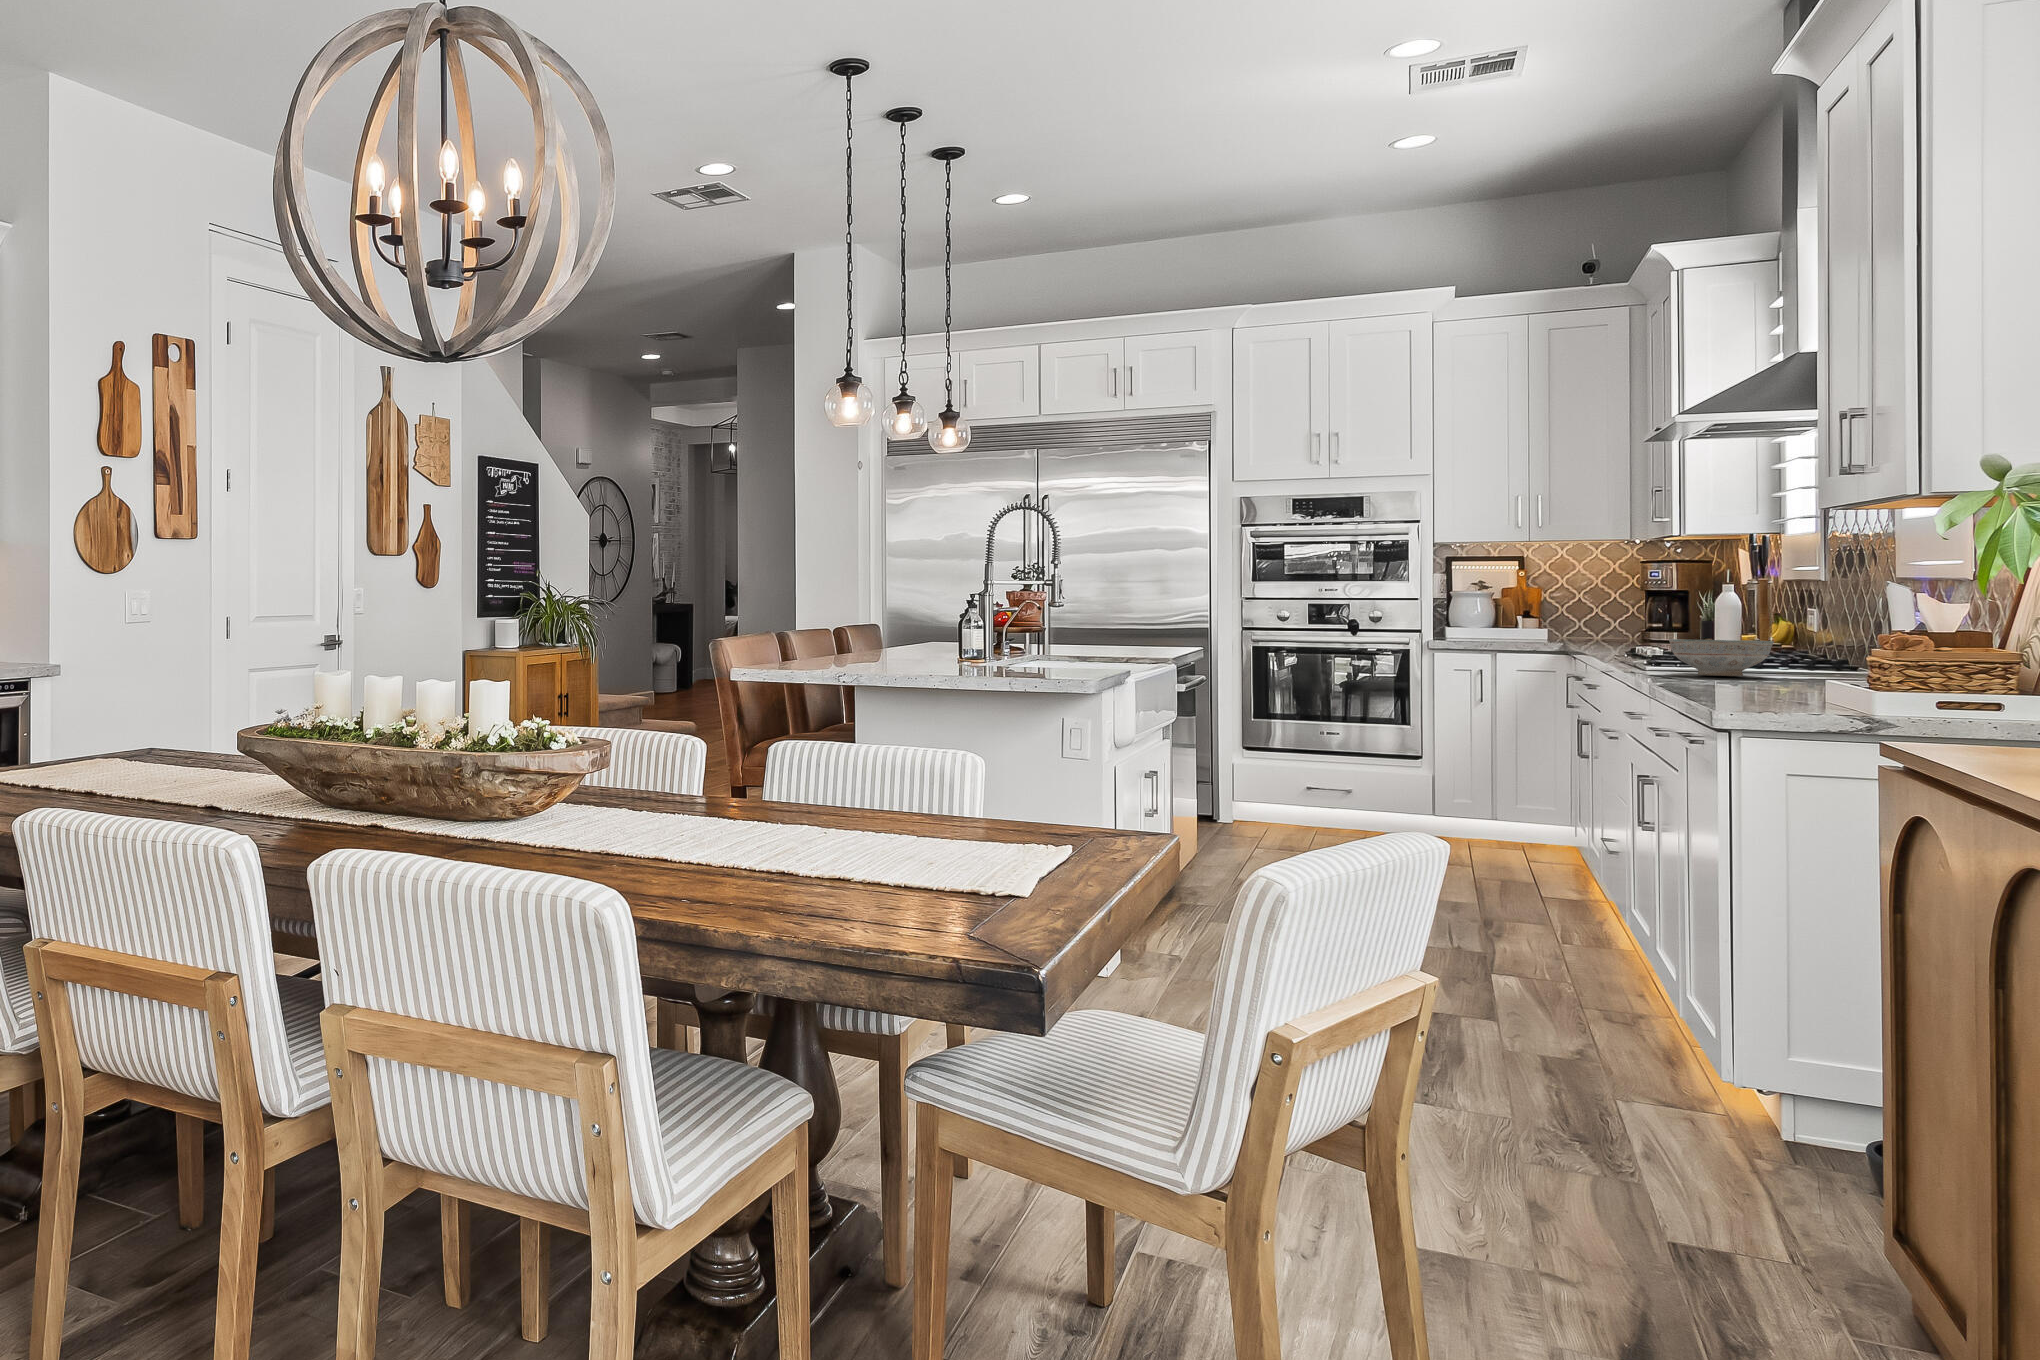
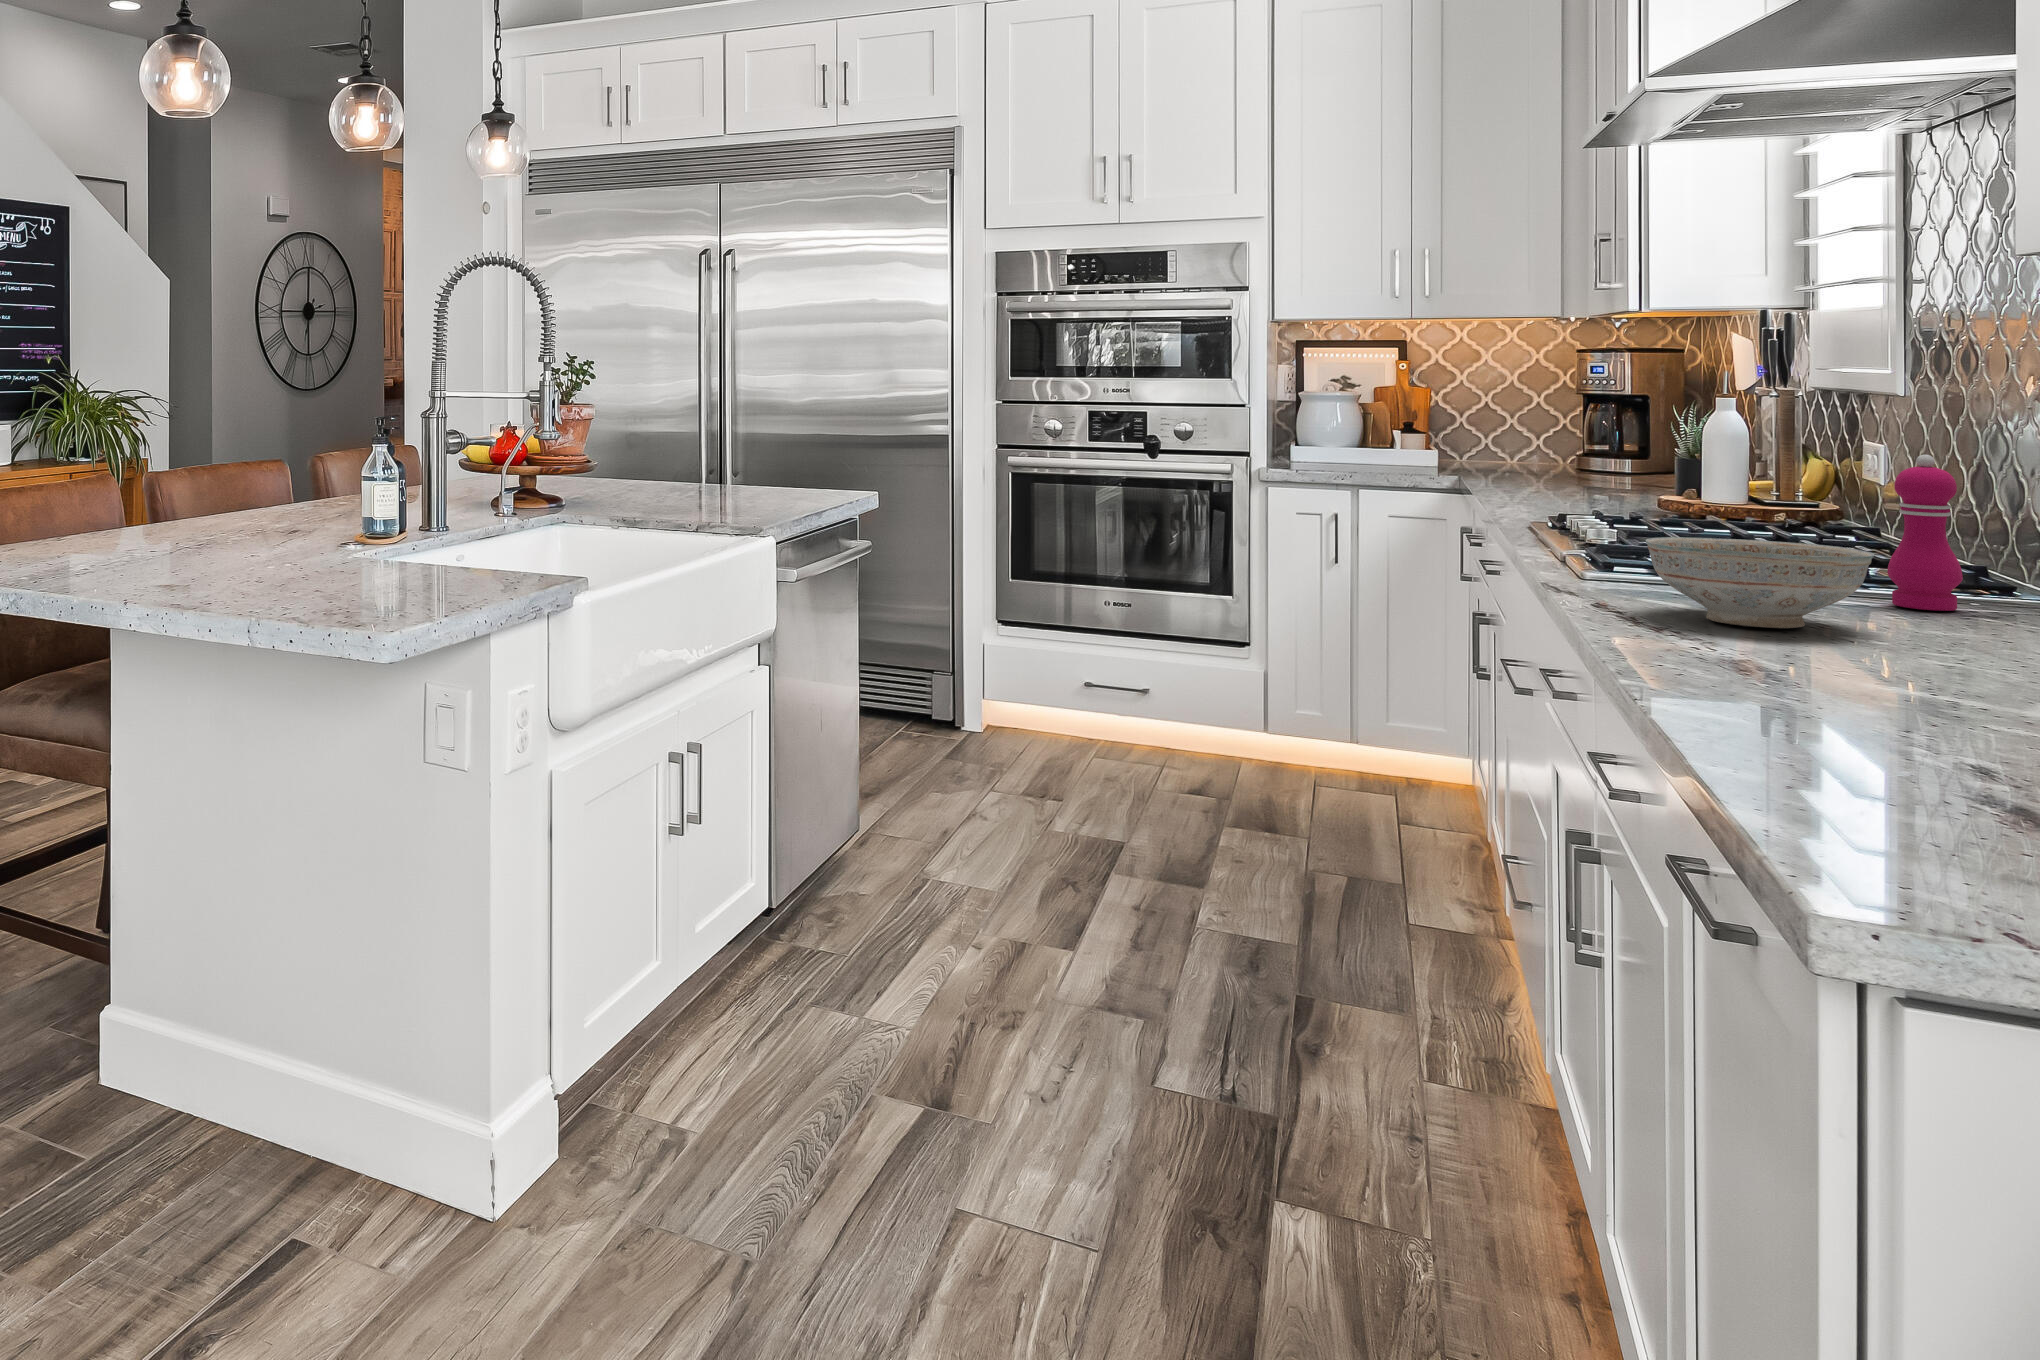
pepper mill: none [1790,600,1824,673] -> present [1887,455,1963,611]

